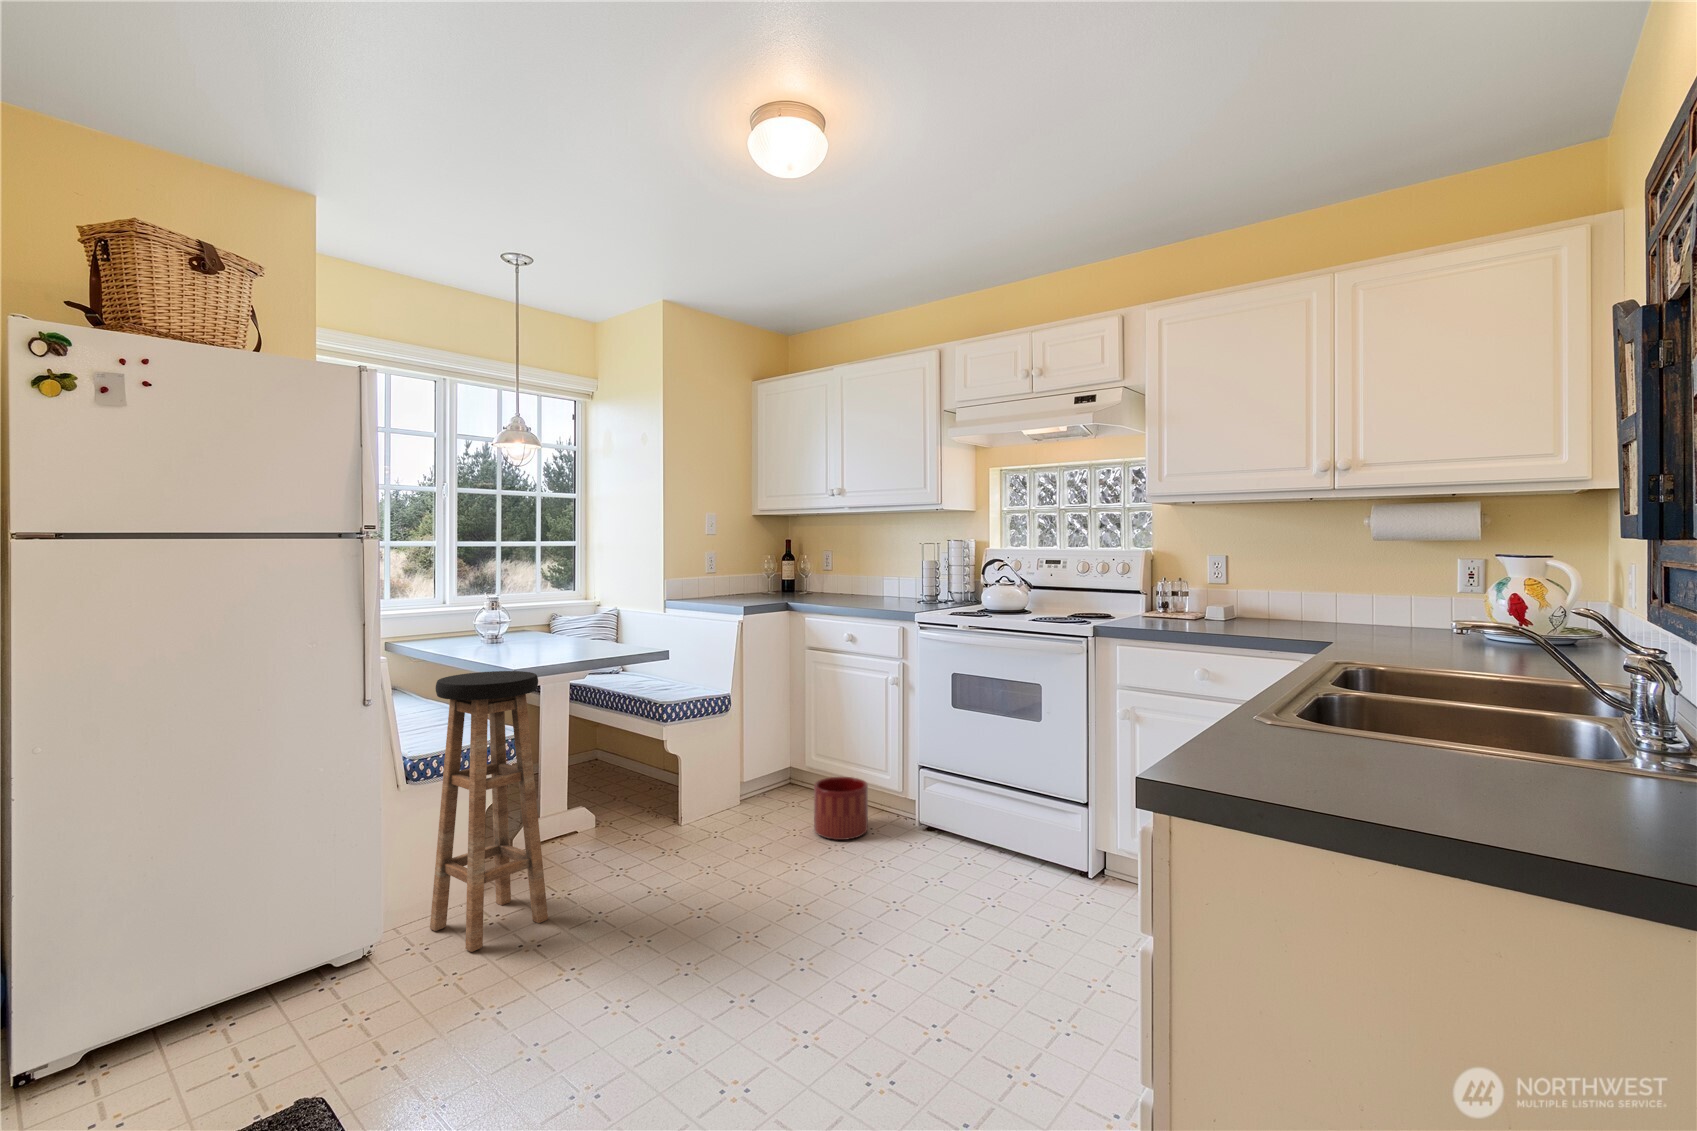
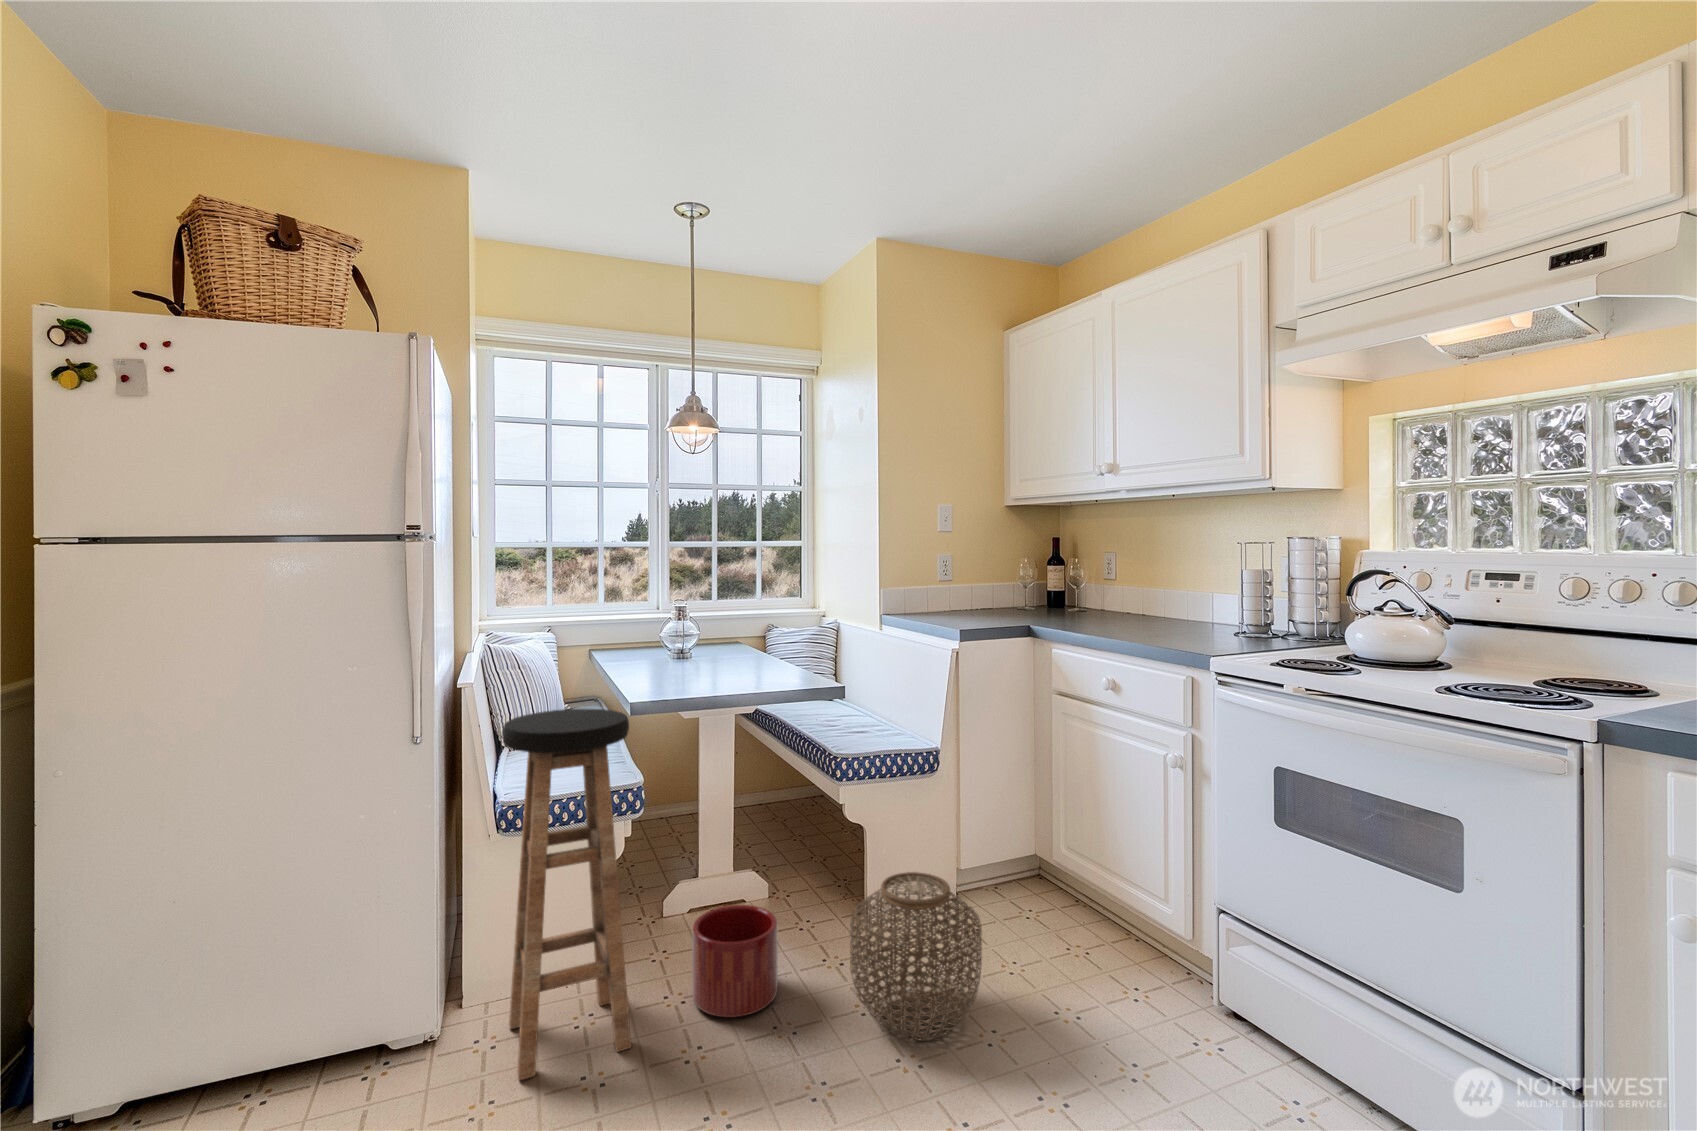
woven basket: none [700,769,789,876] -> present [850,872,982,1041]
planter: present [814,777,868,840] -> present [692,905,778,1018]

